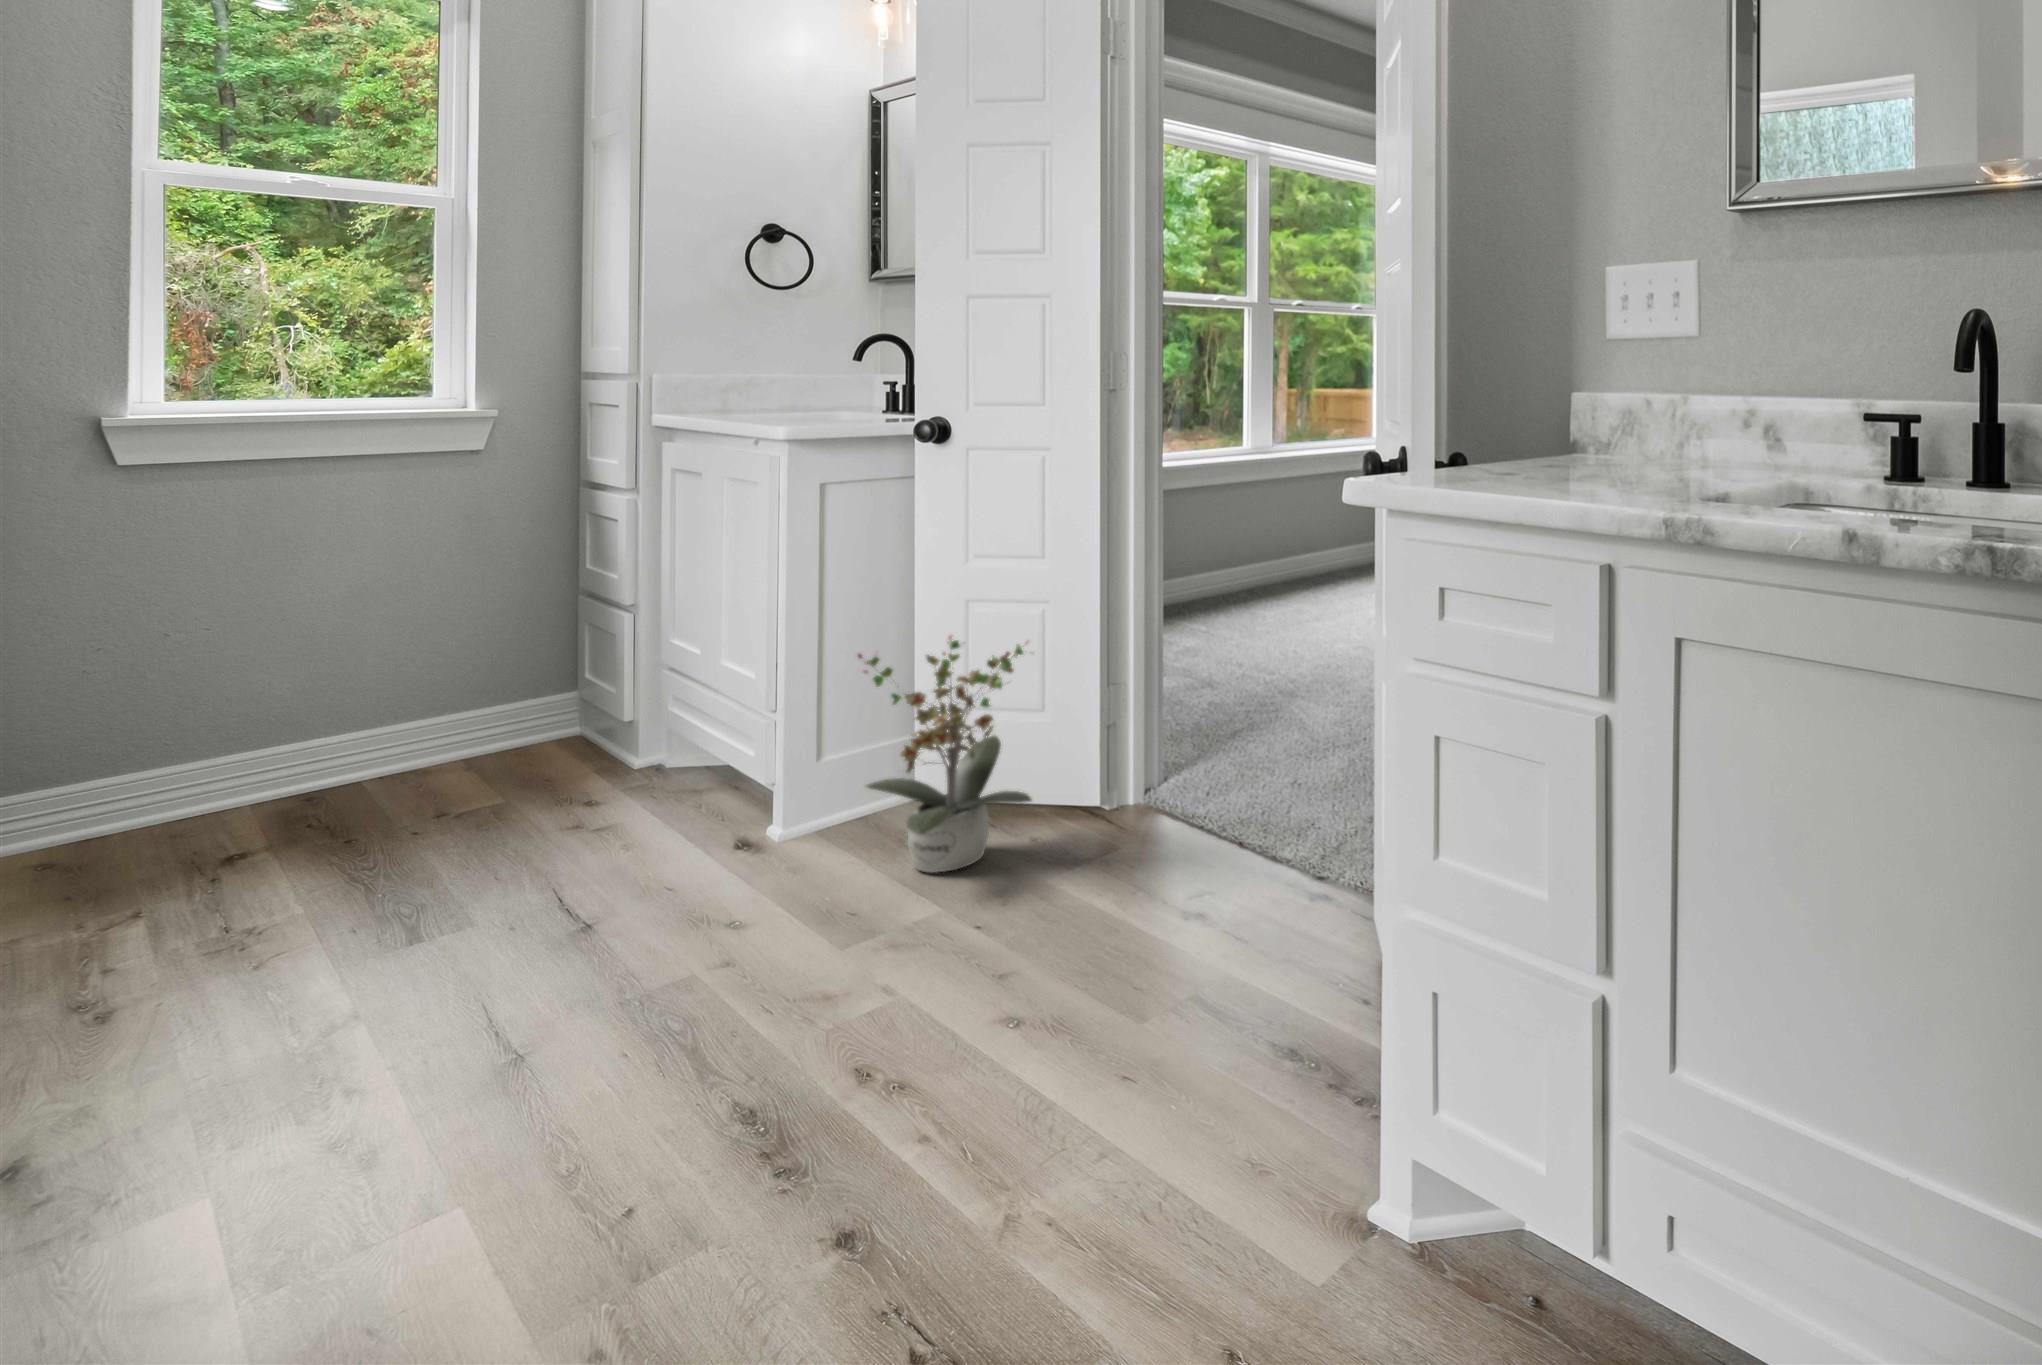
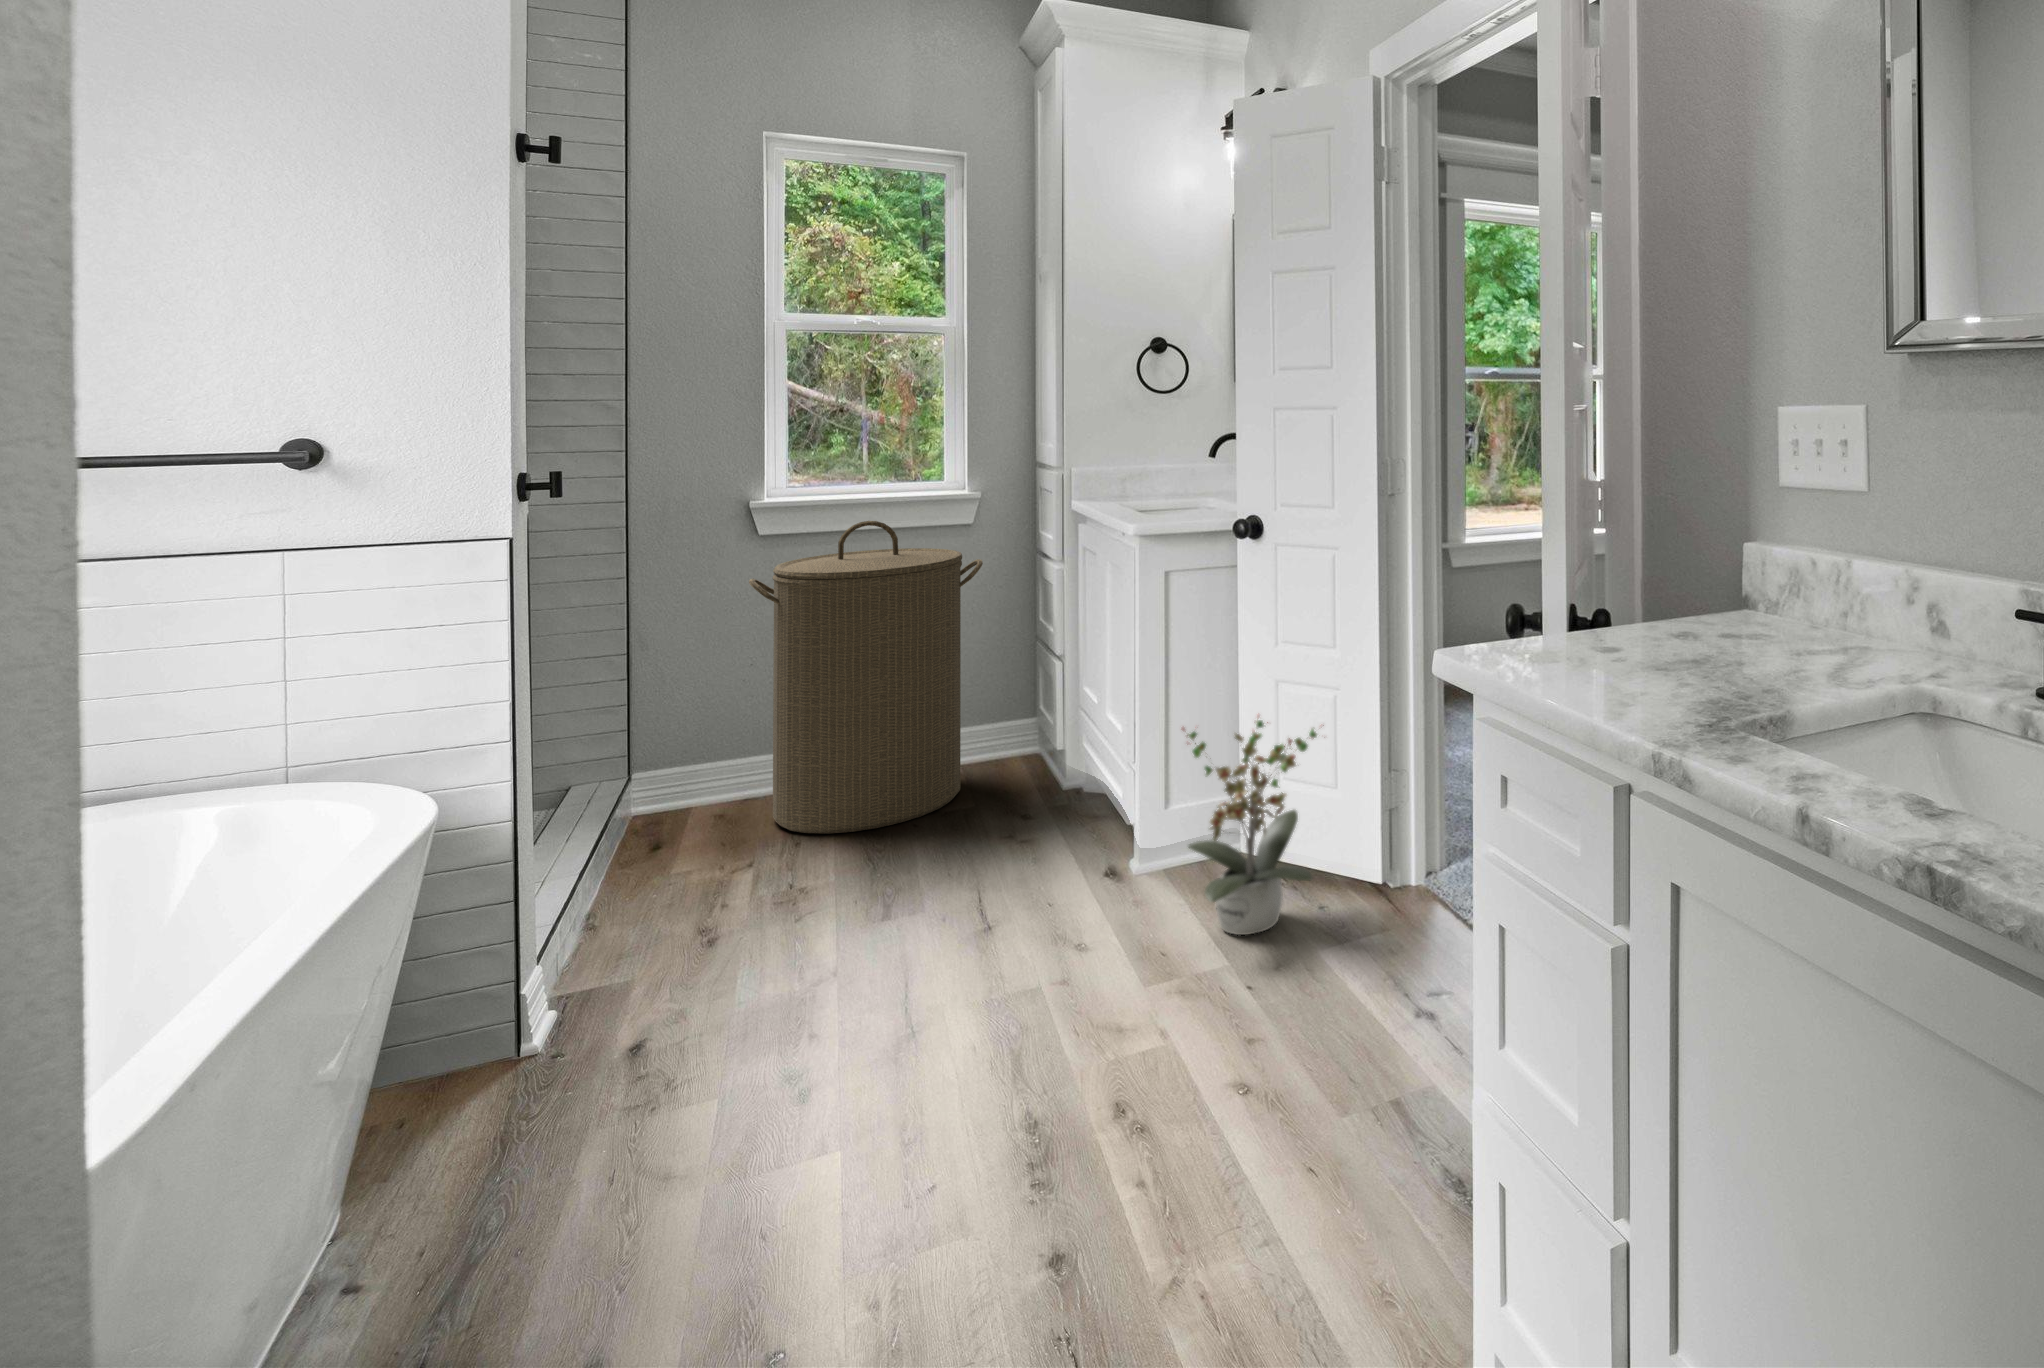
laundry hamper: none [126,442,510,855] -> present [749,521,983,834]

